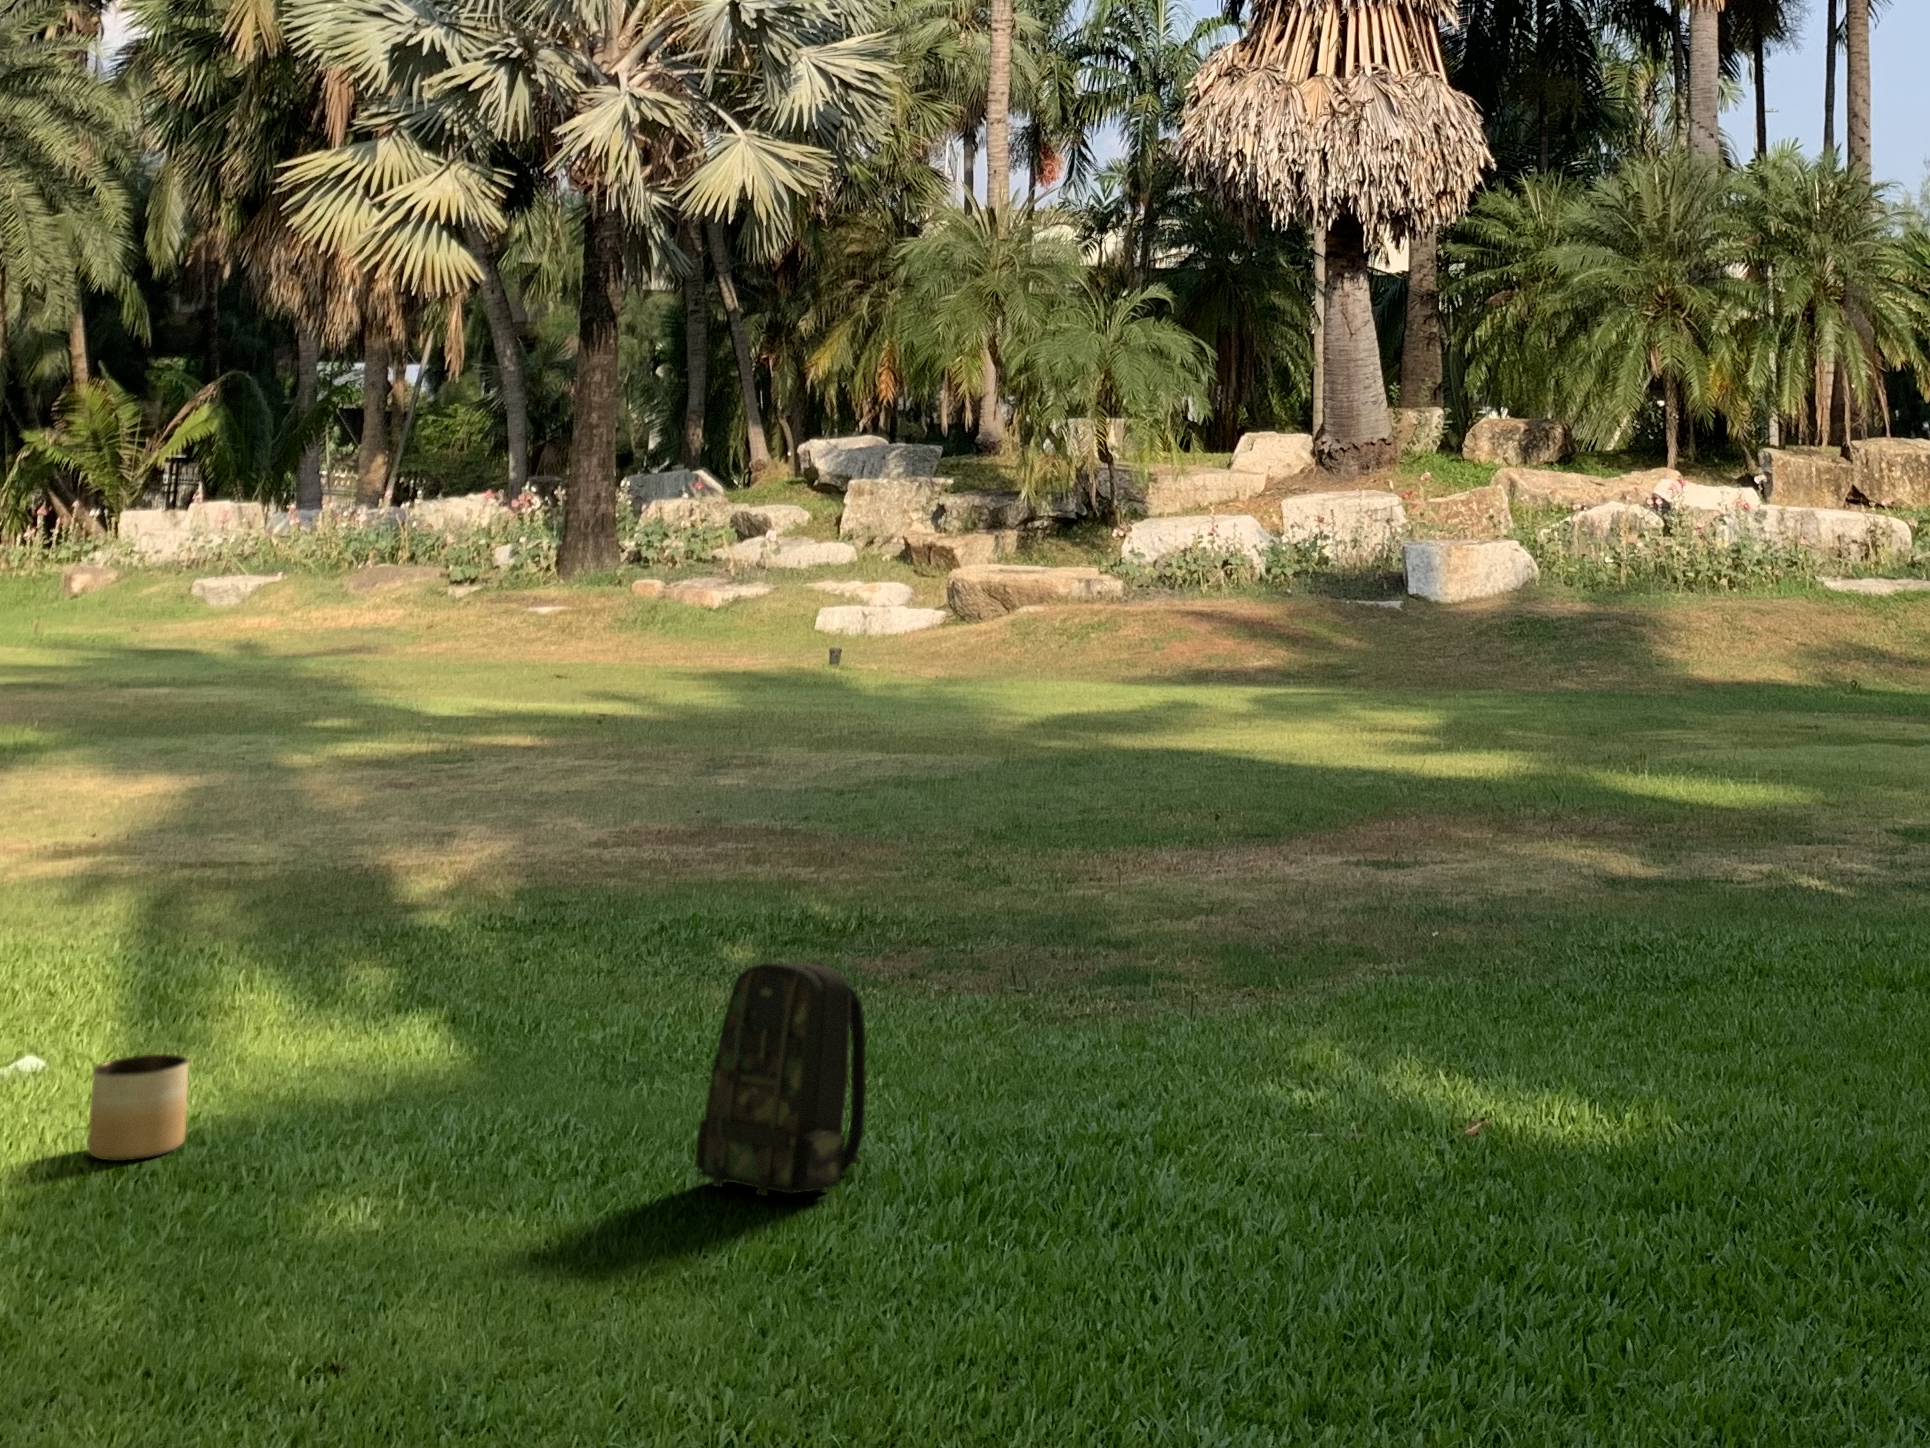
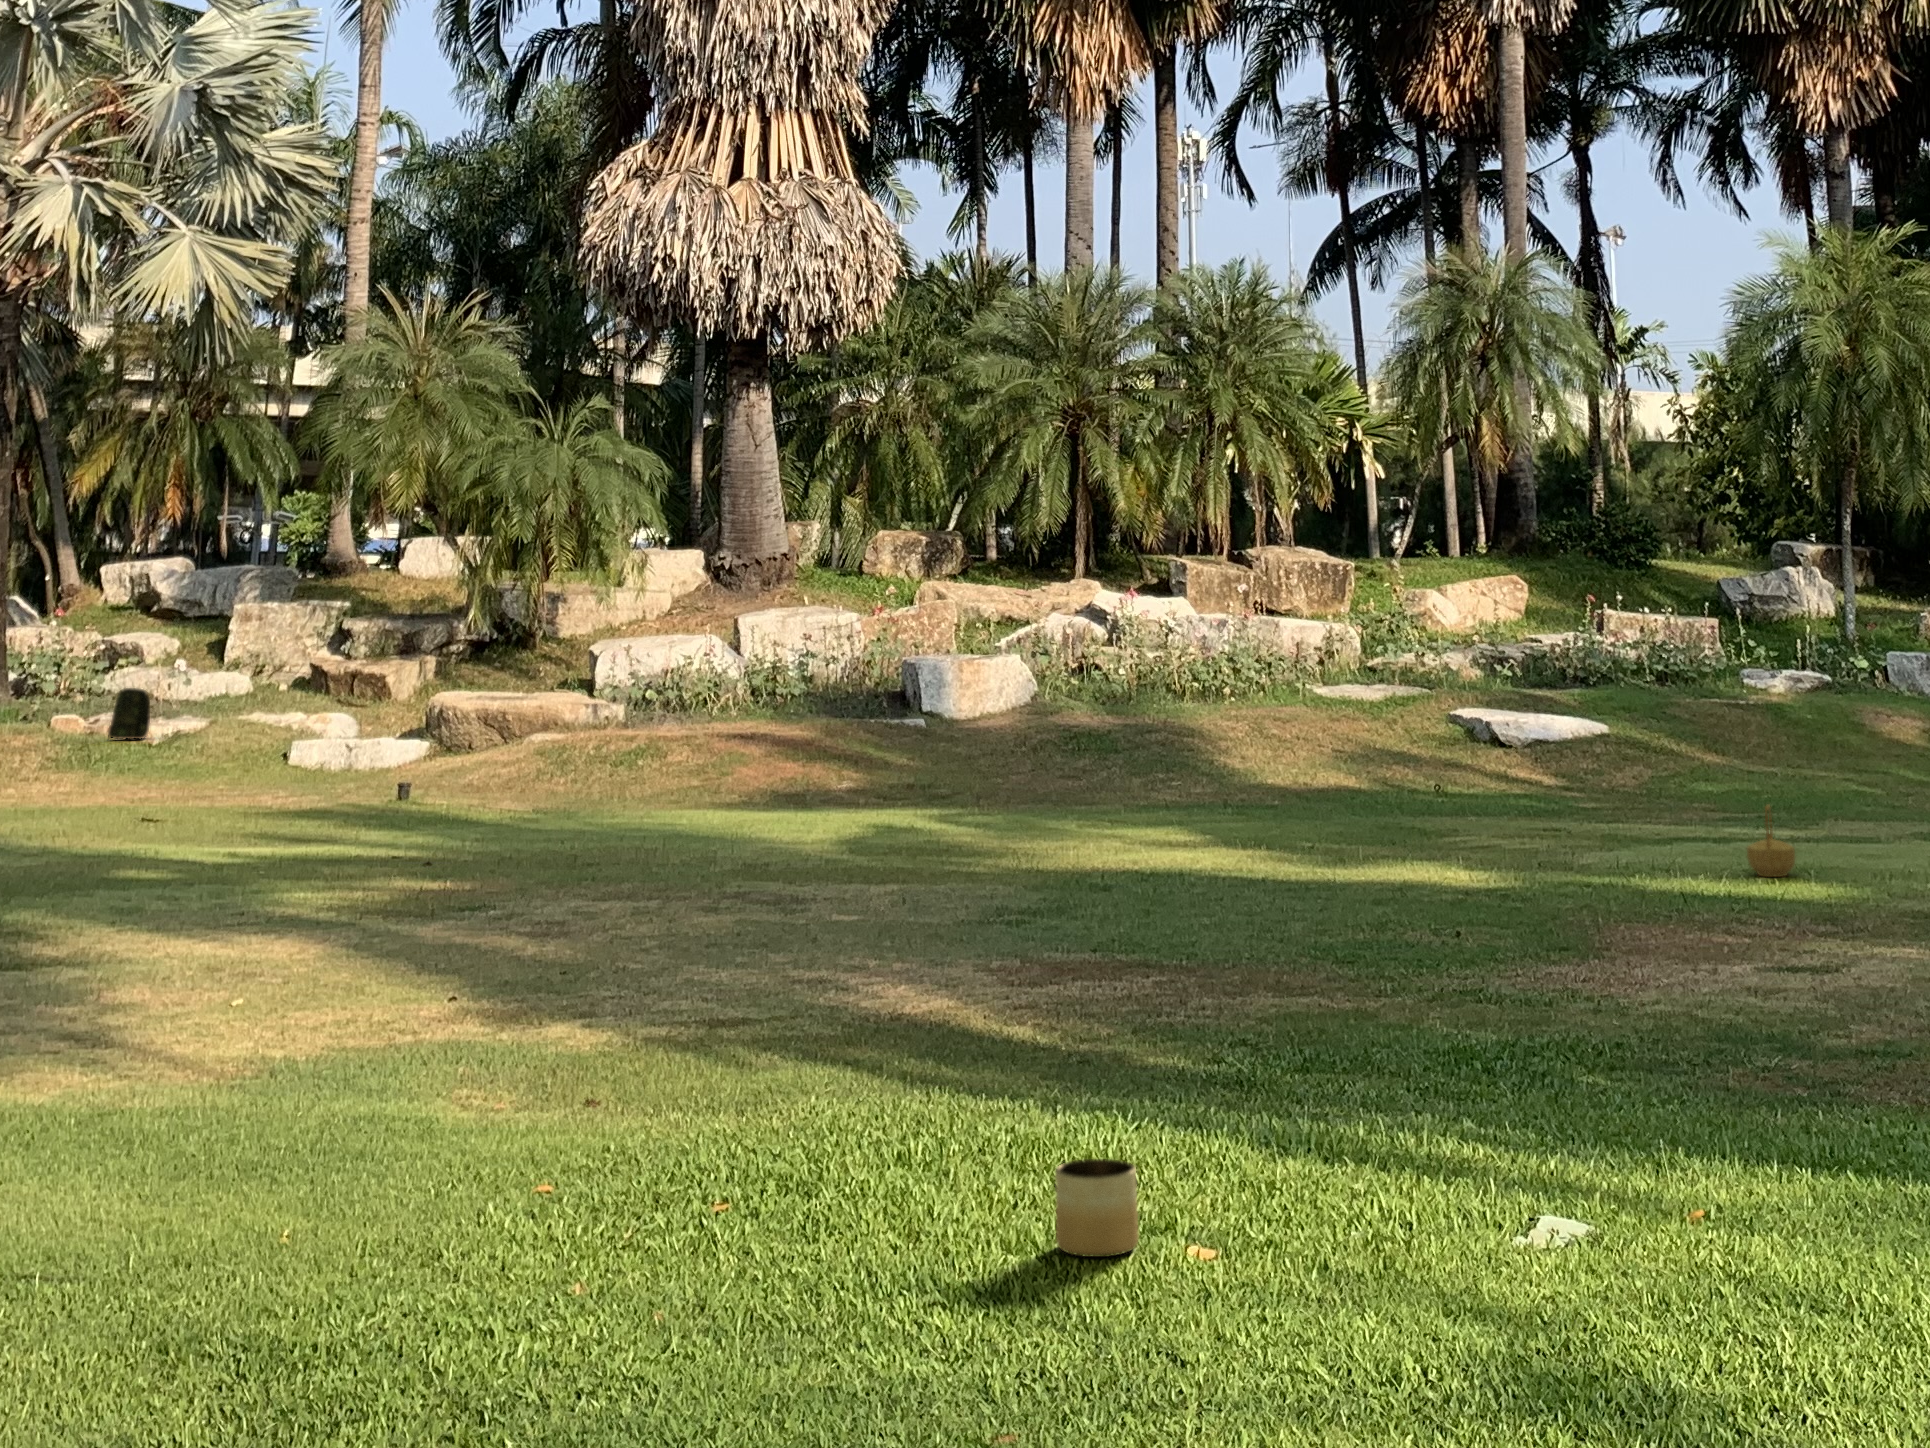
basket: none [1813,714,1867,795] -> present [1747,805,1795,877]
backpack: present [695,962,866,1196] -> present [108,688,150,739]

